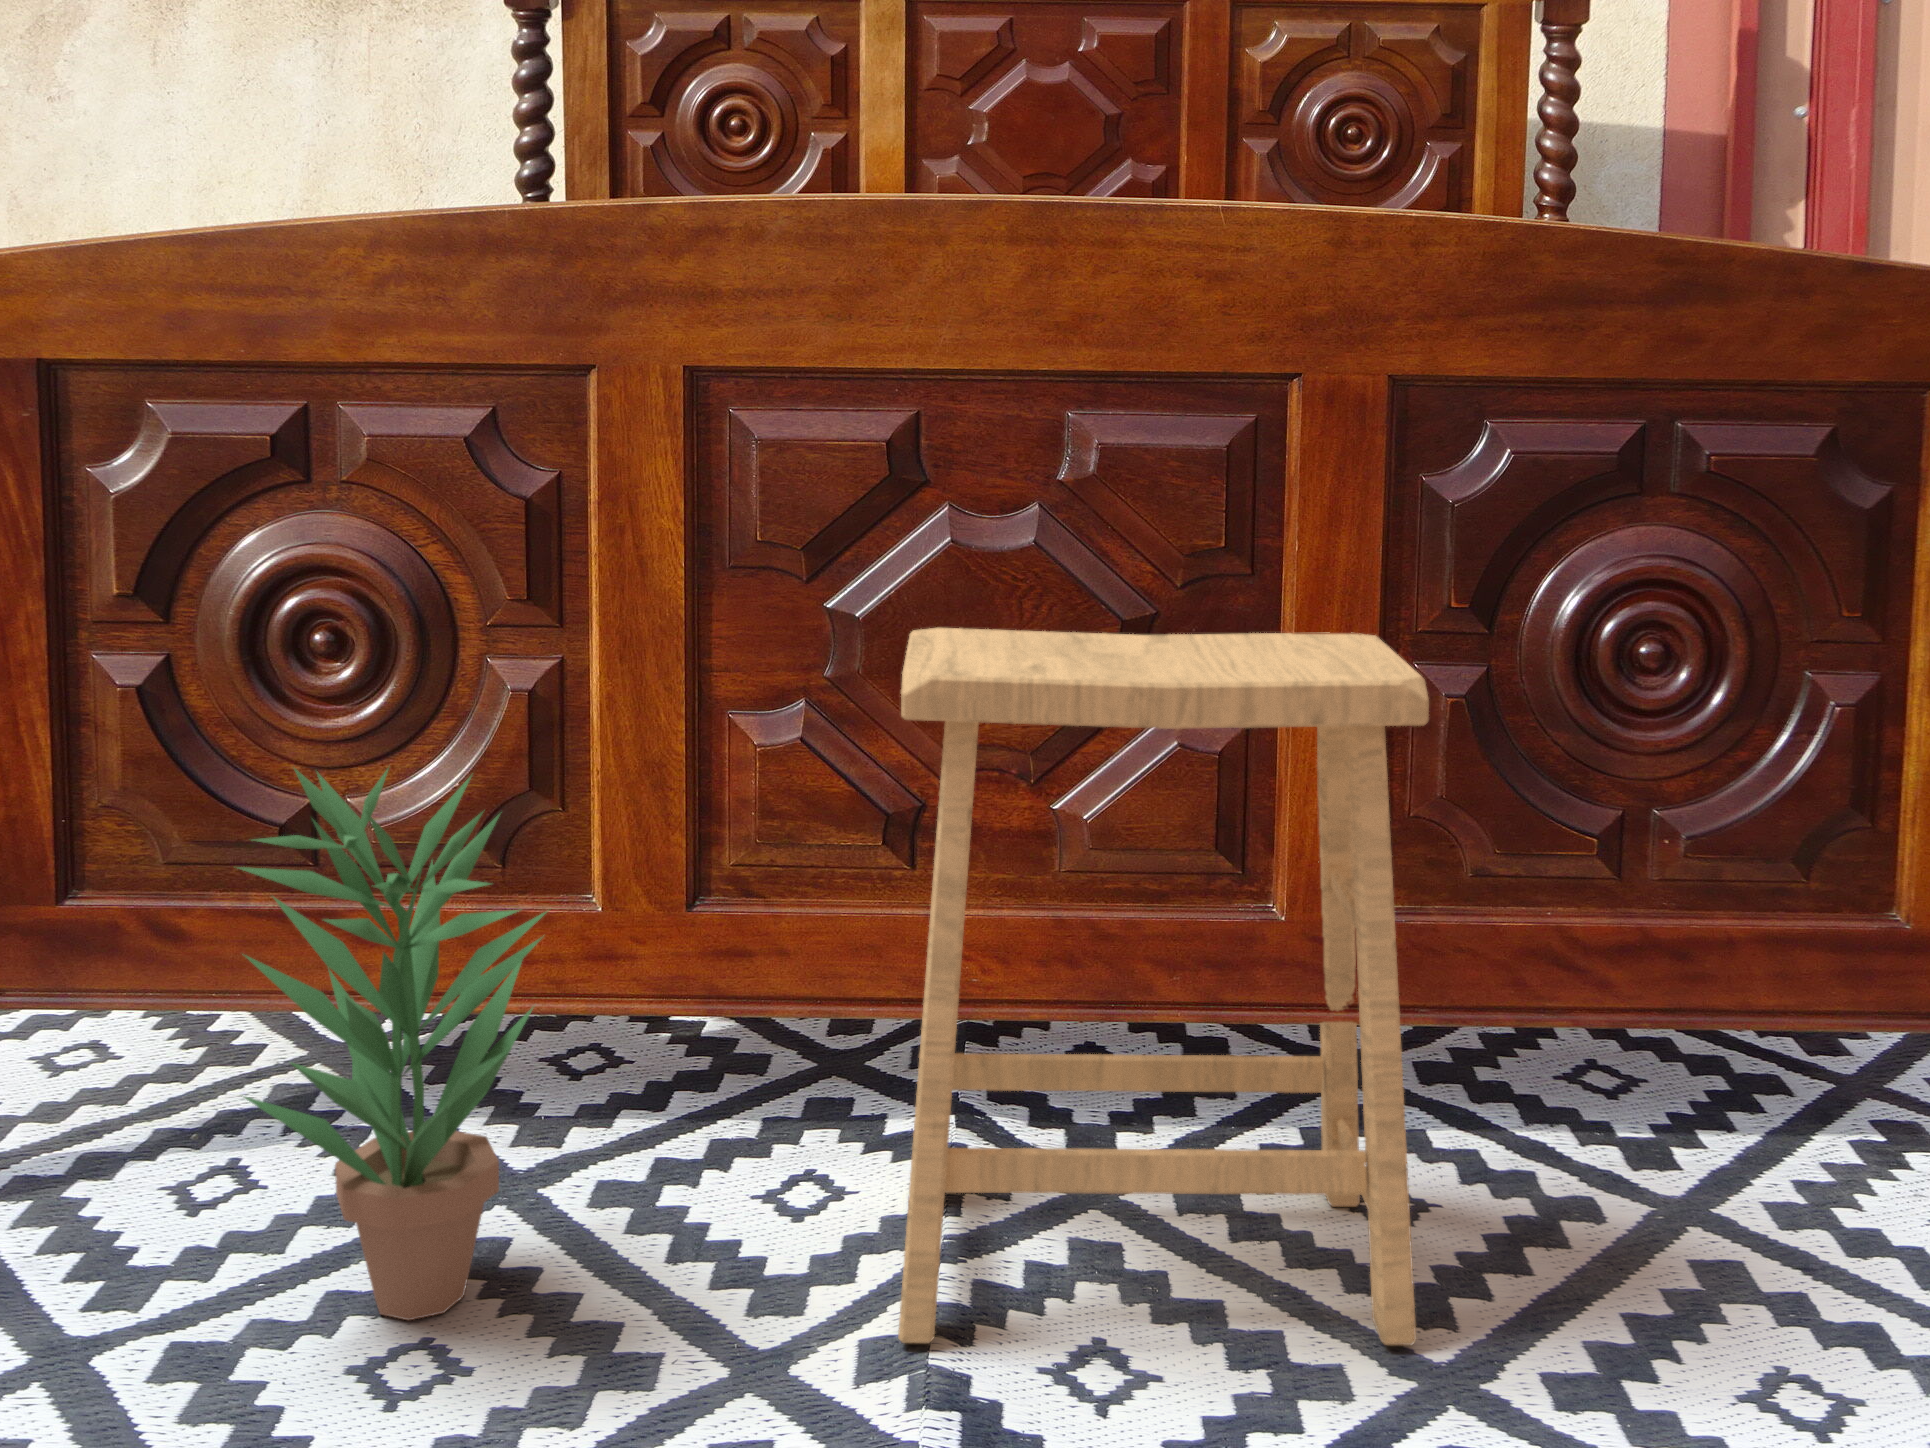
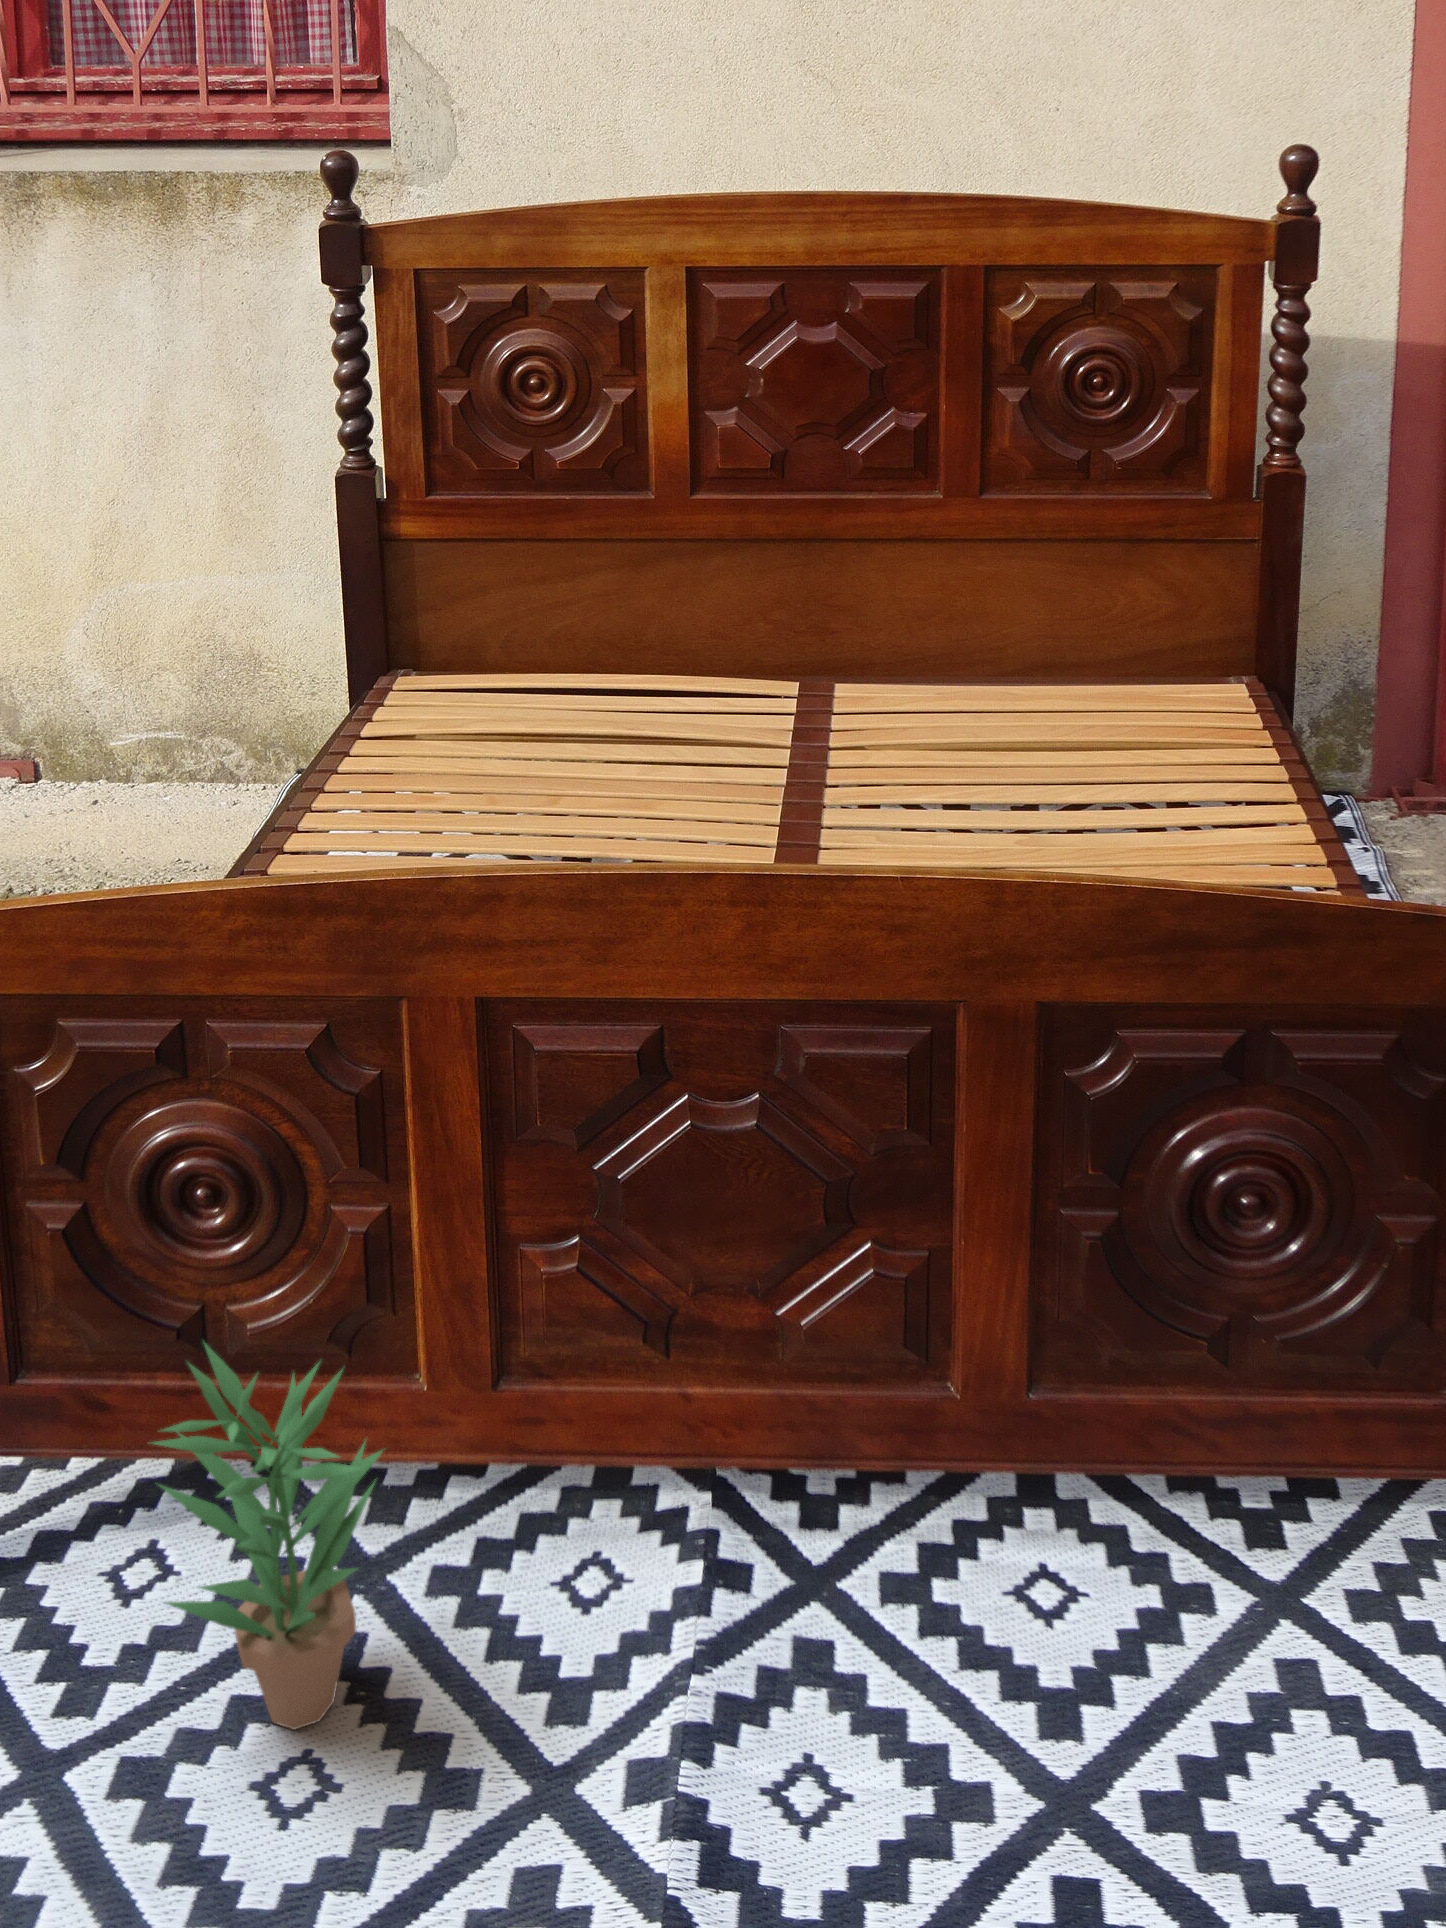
footstool: present [898,628,1429,1345] -> none [647,1185,1059,1762]

